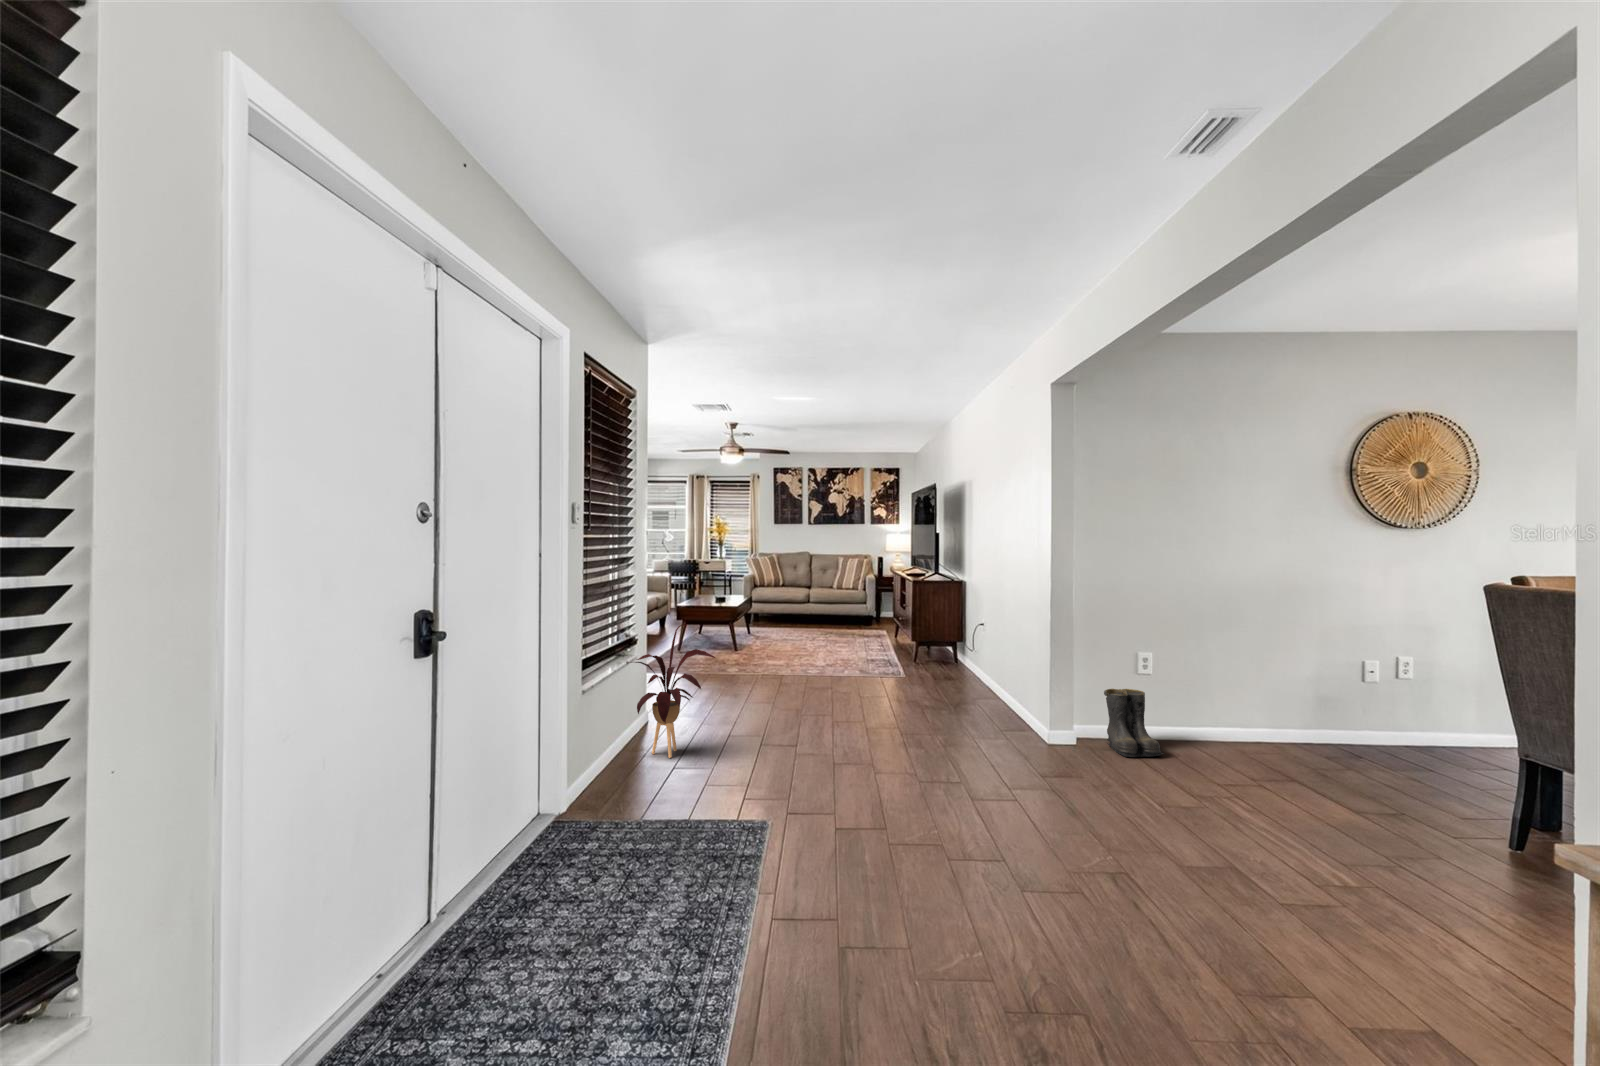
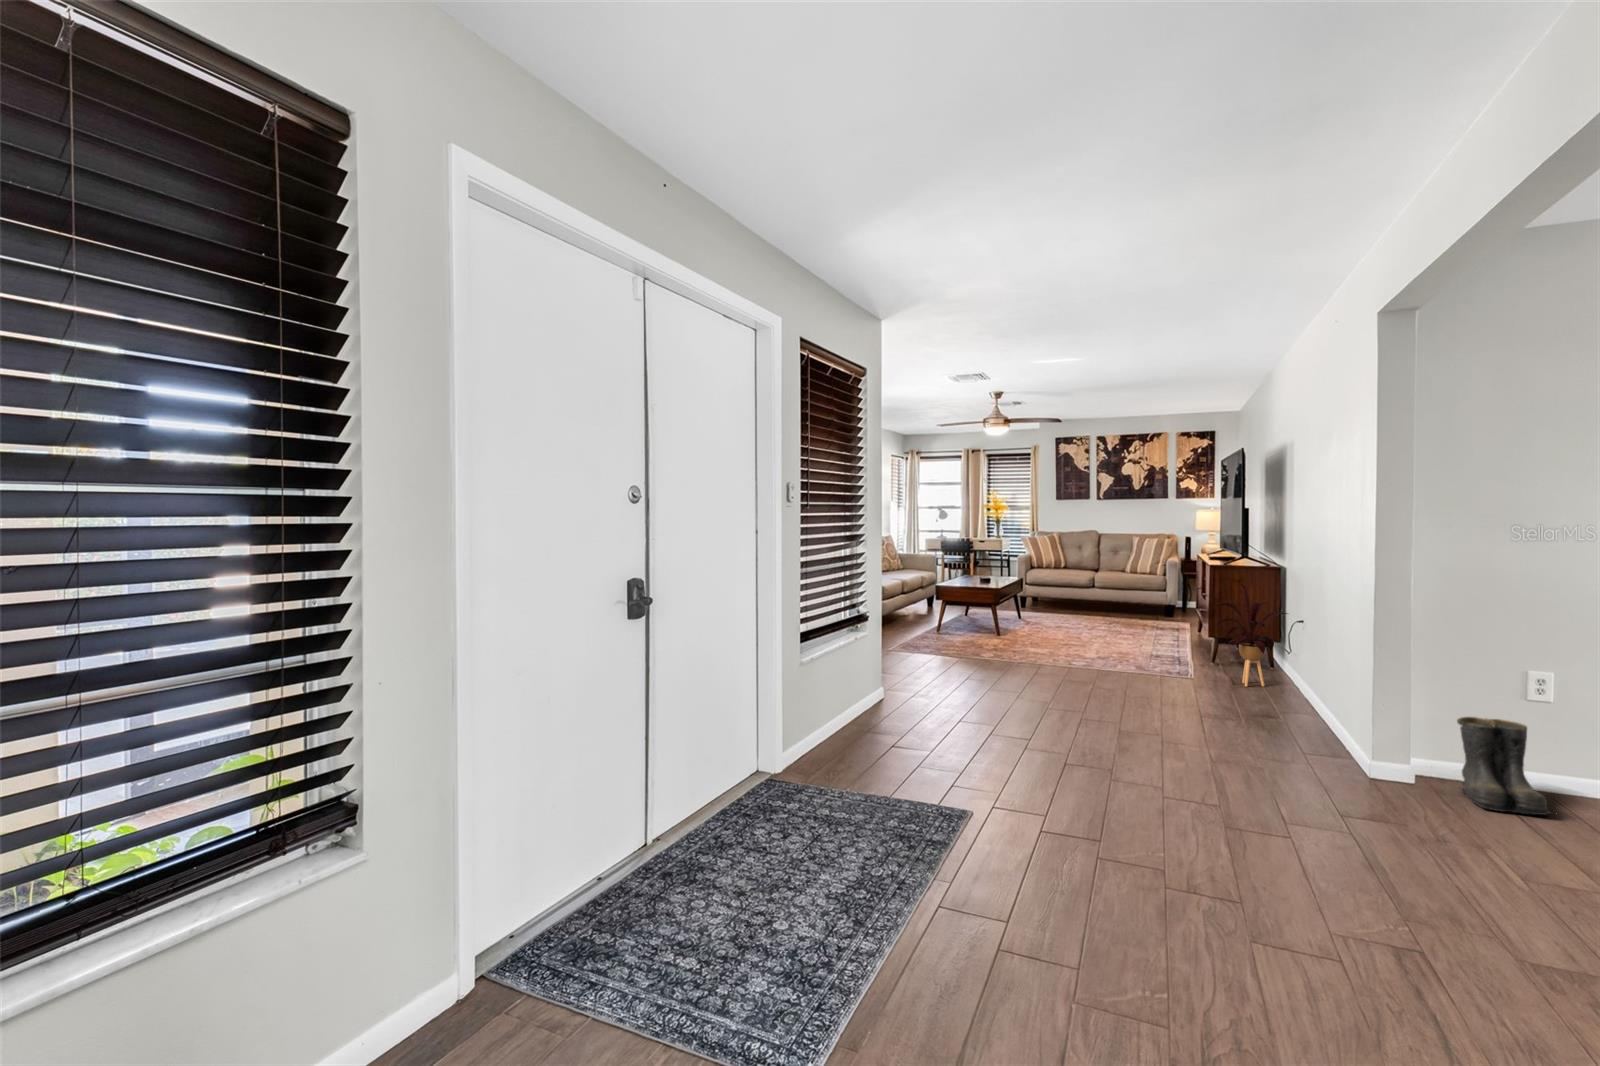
house plant: present [628,624,715,758] -> present [1210,583,1288,687]

